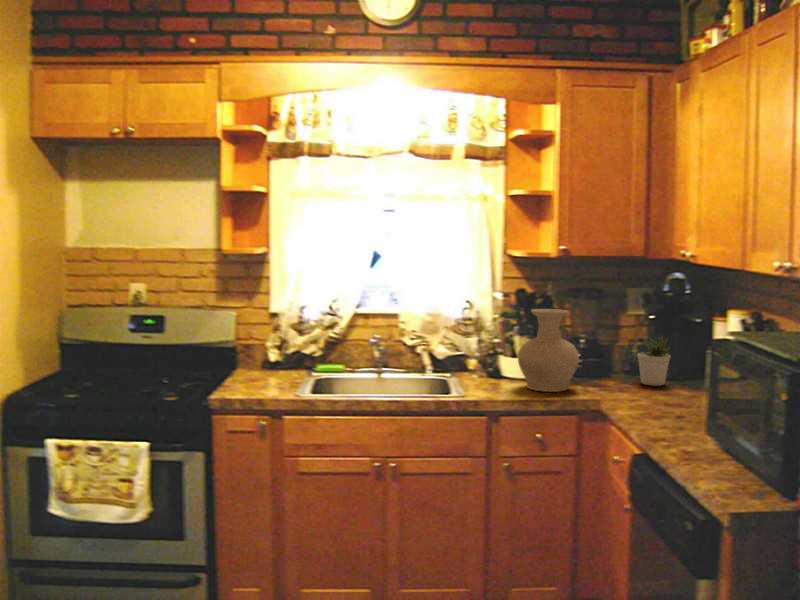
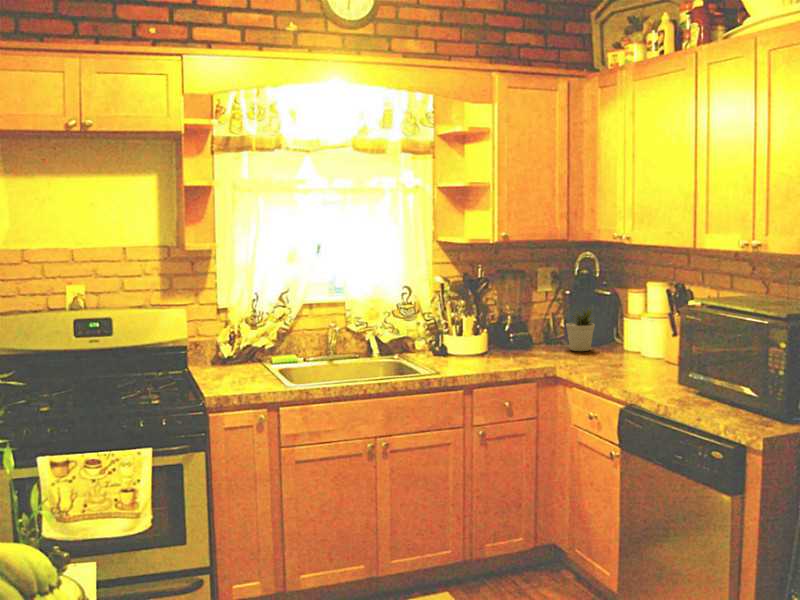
vase: present [518,309,579,392] -> none [474,289,529,364]

